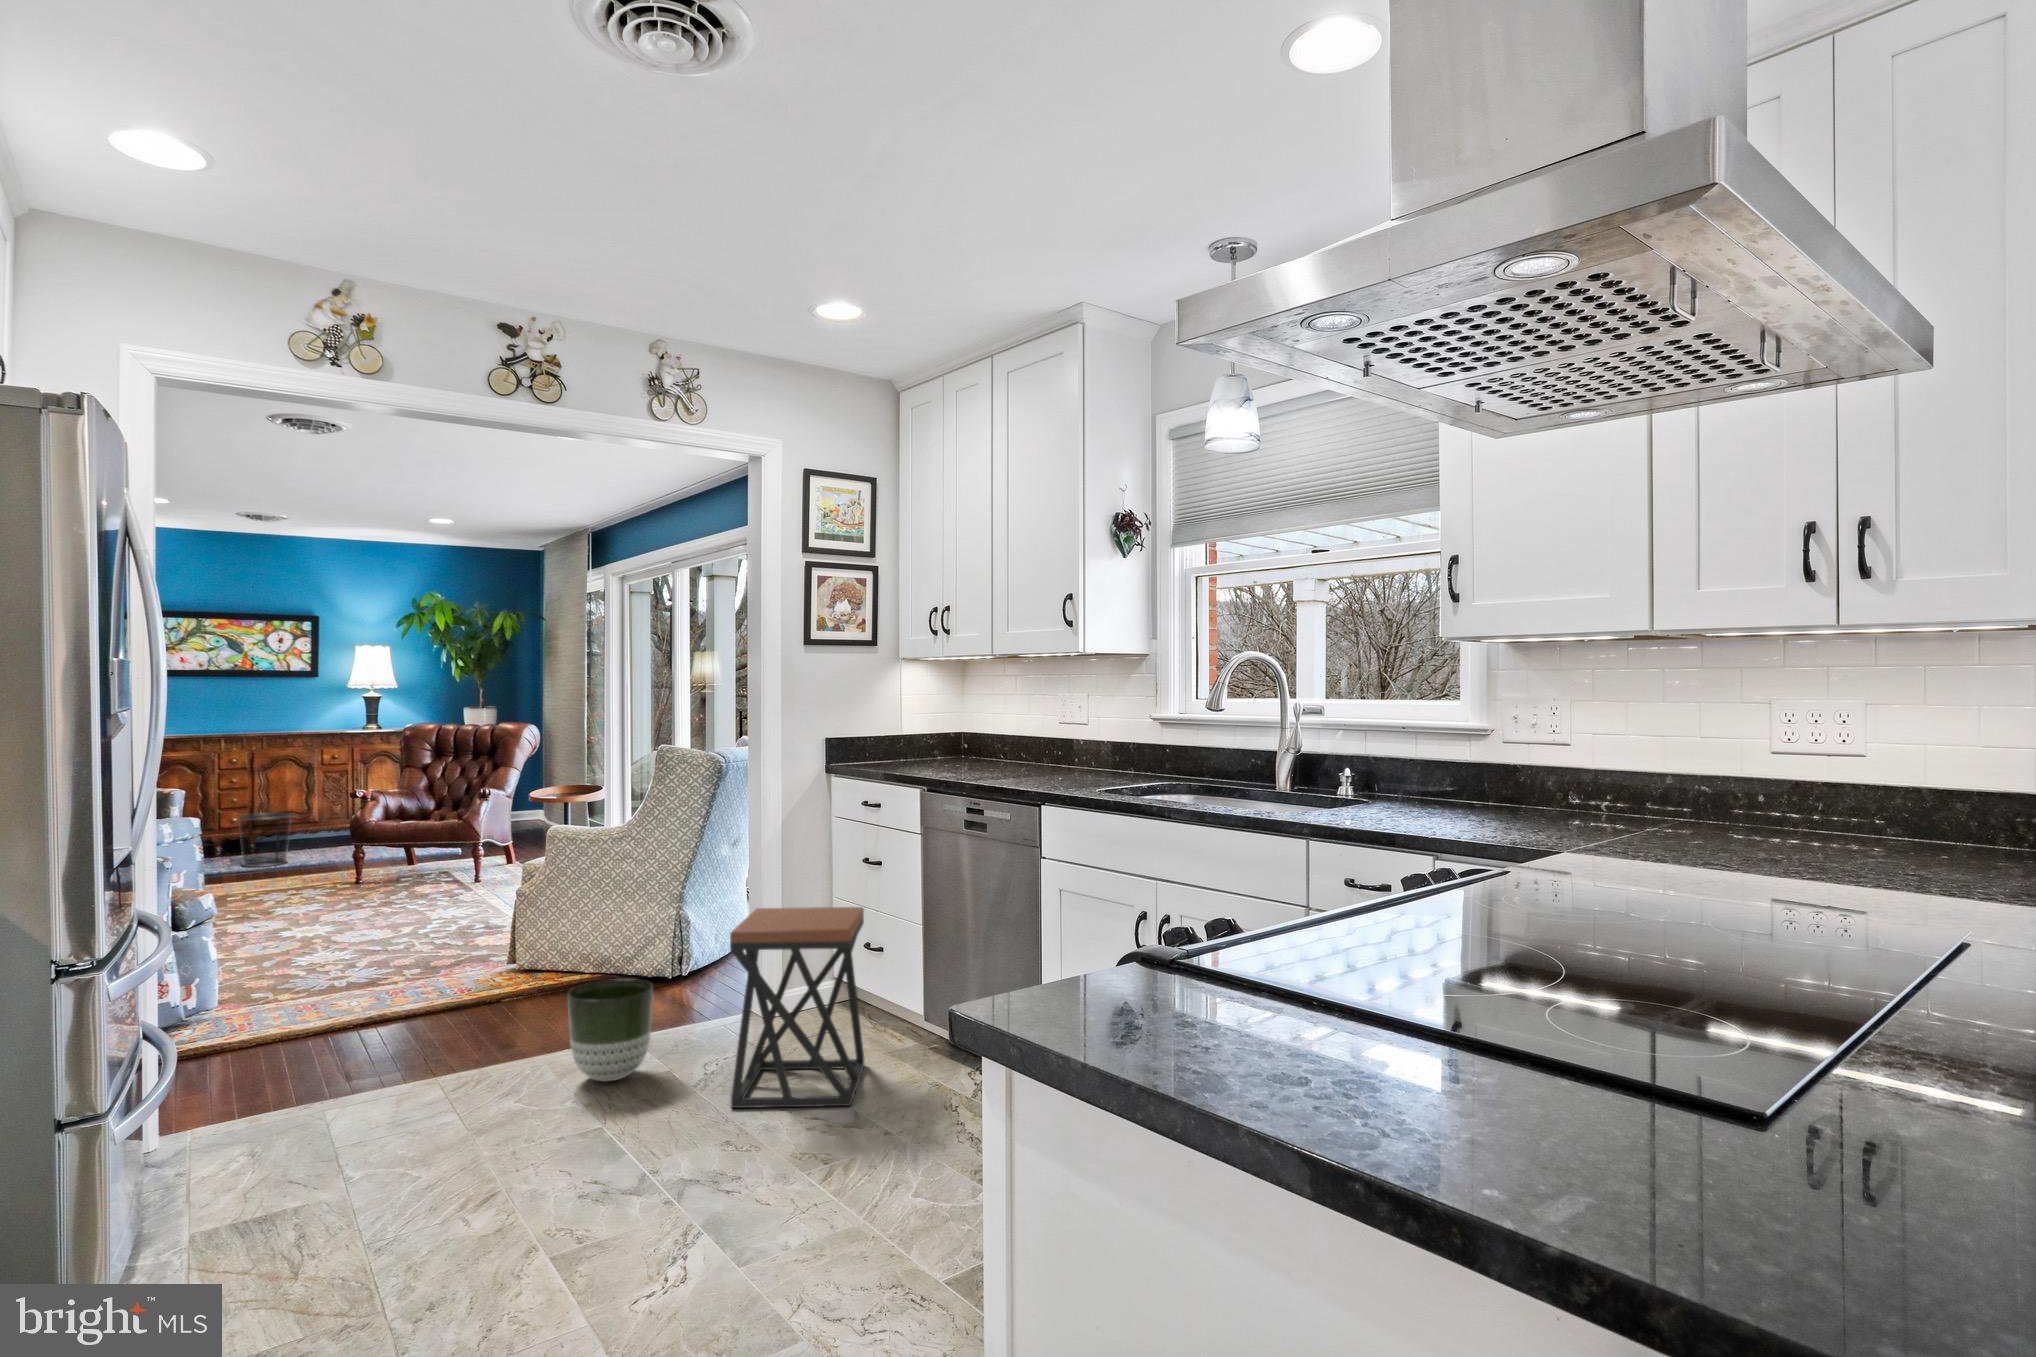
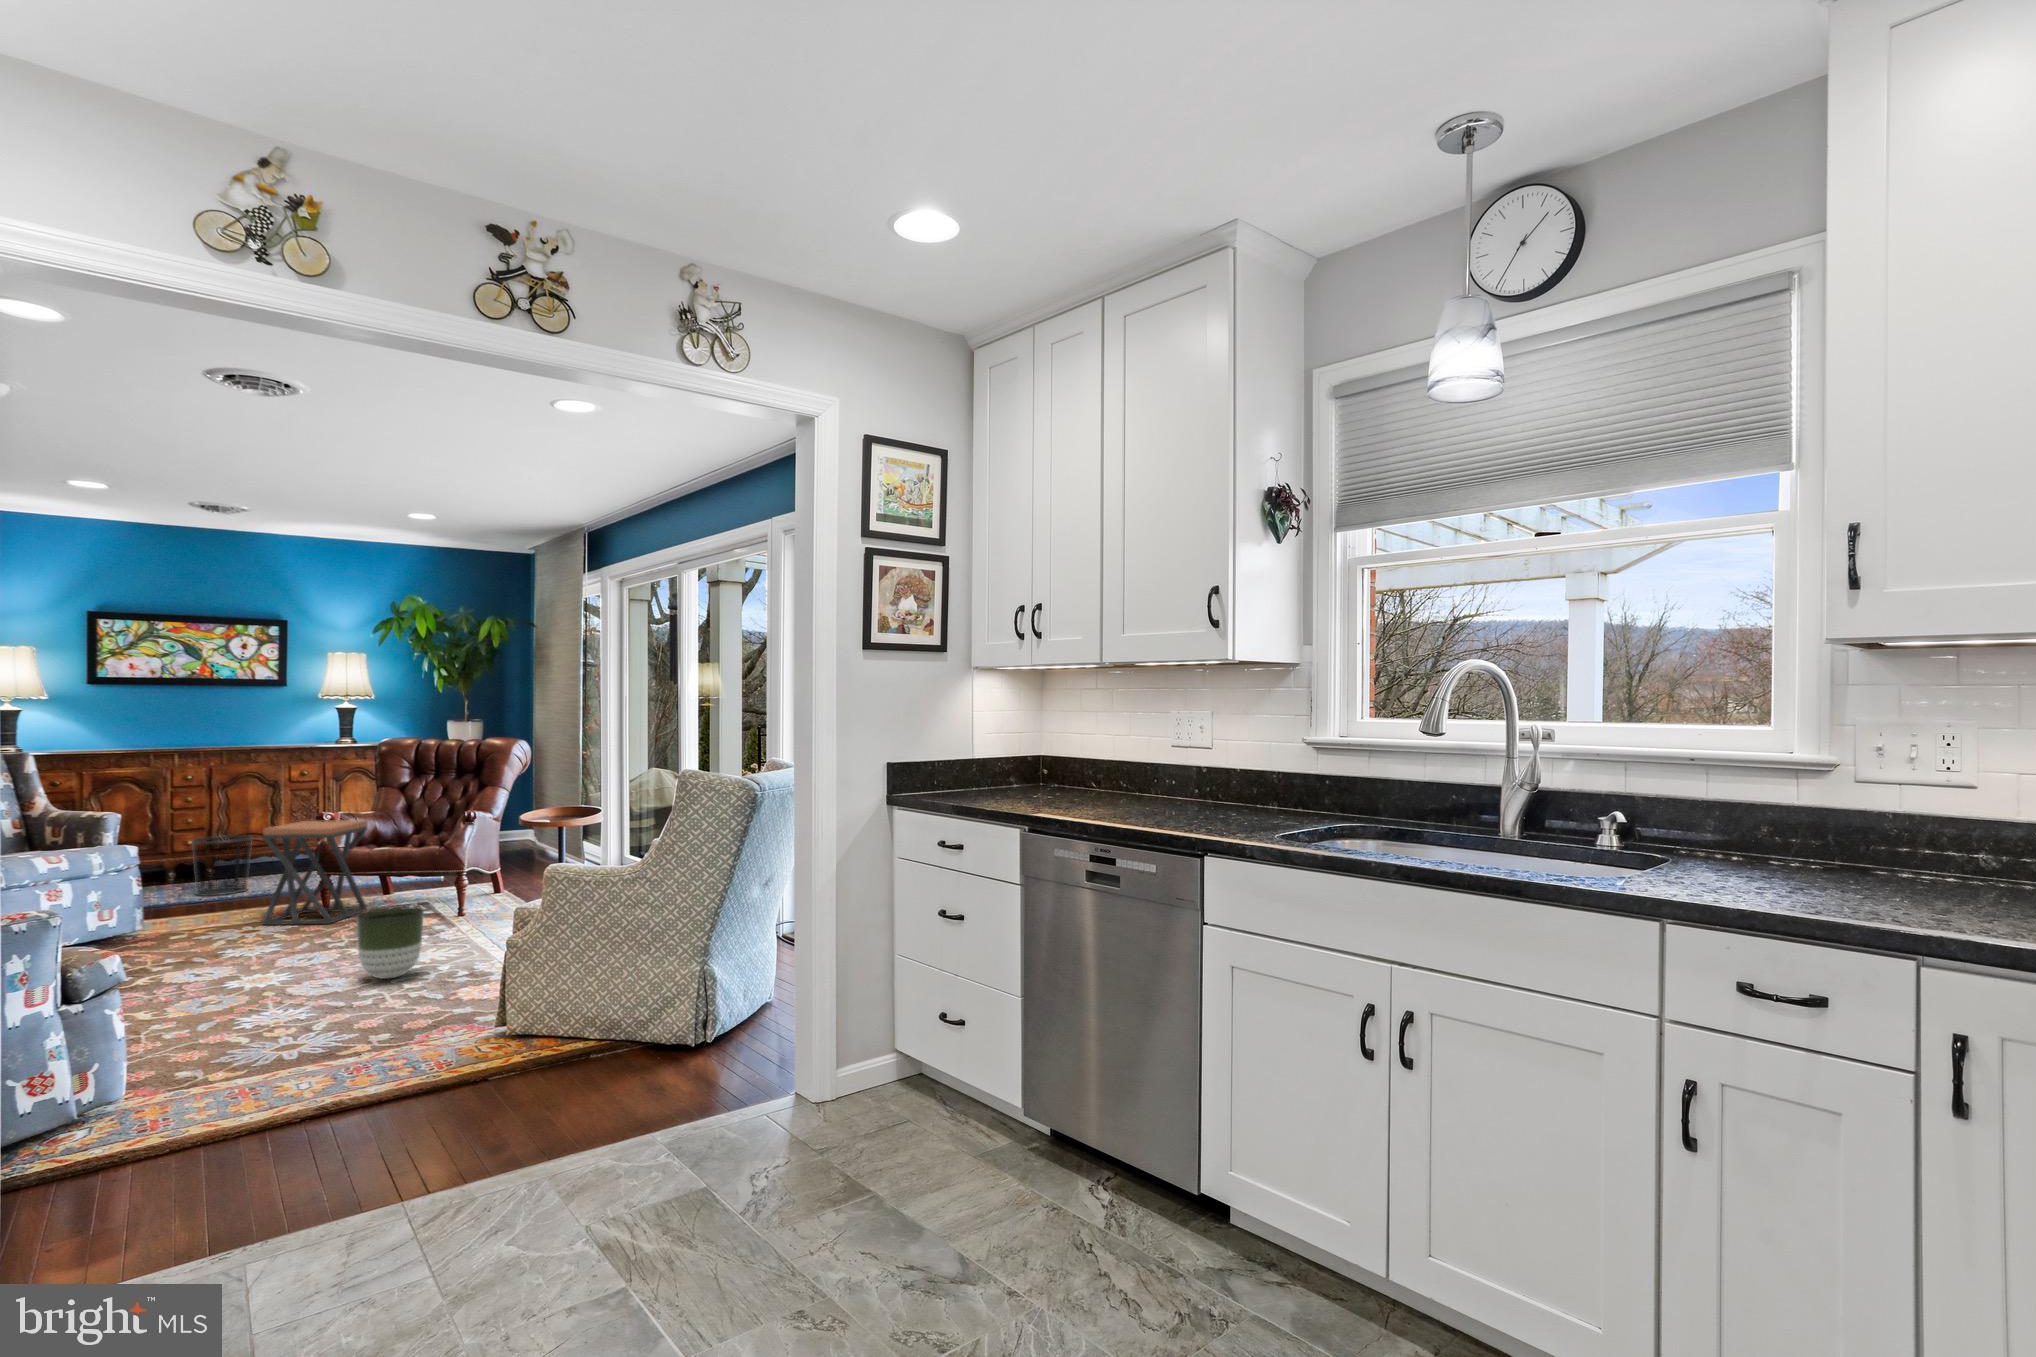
stool: present [730,907,864,1108] -> present [262,820,368,925]
planter: present [568,979,653,1082] -> present [357,907,424,979]

